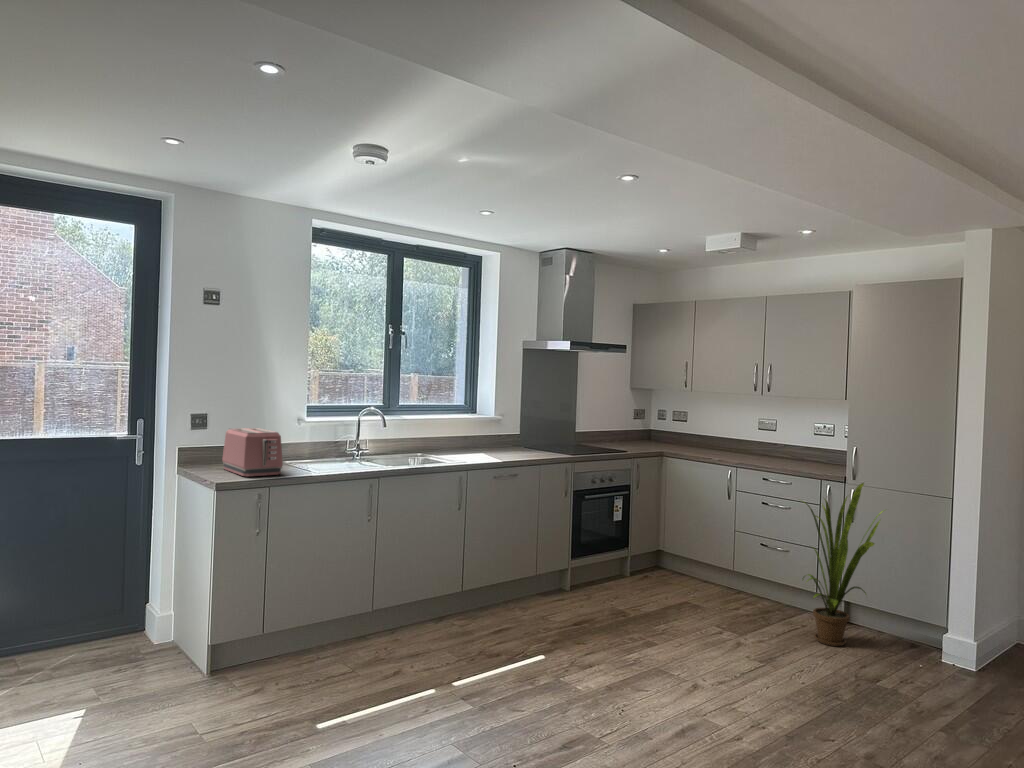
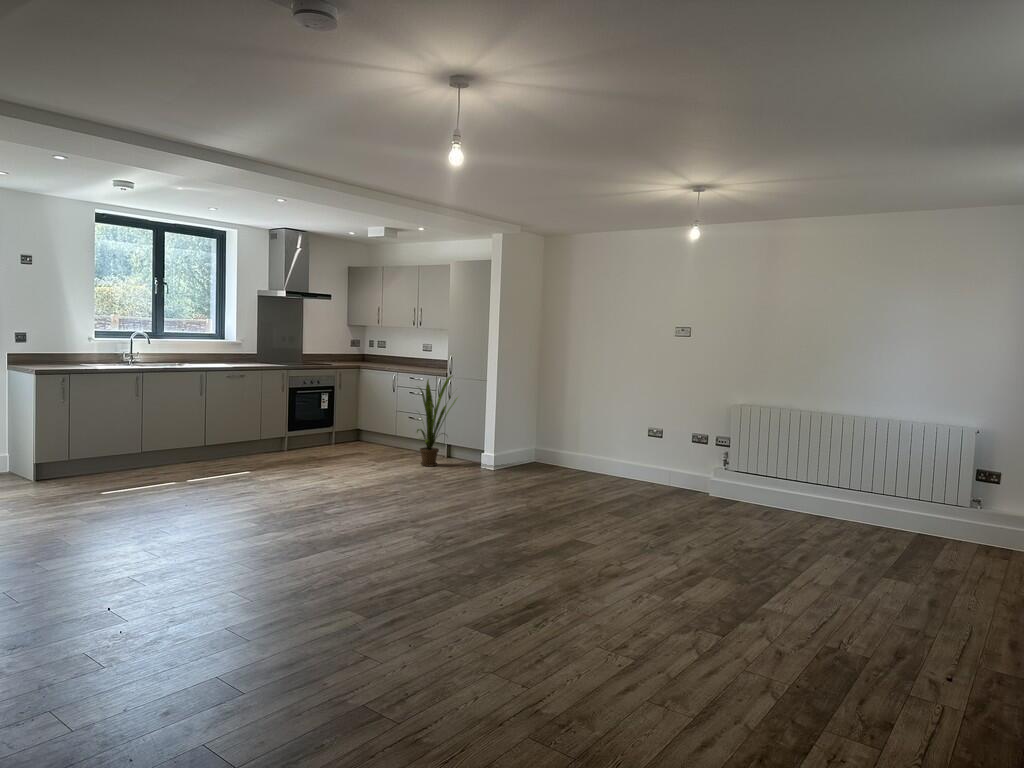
toaster: present [222,428,283,476] -> none [37,341,78,368]

